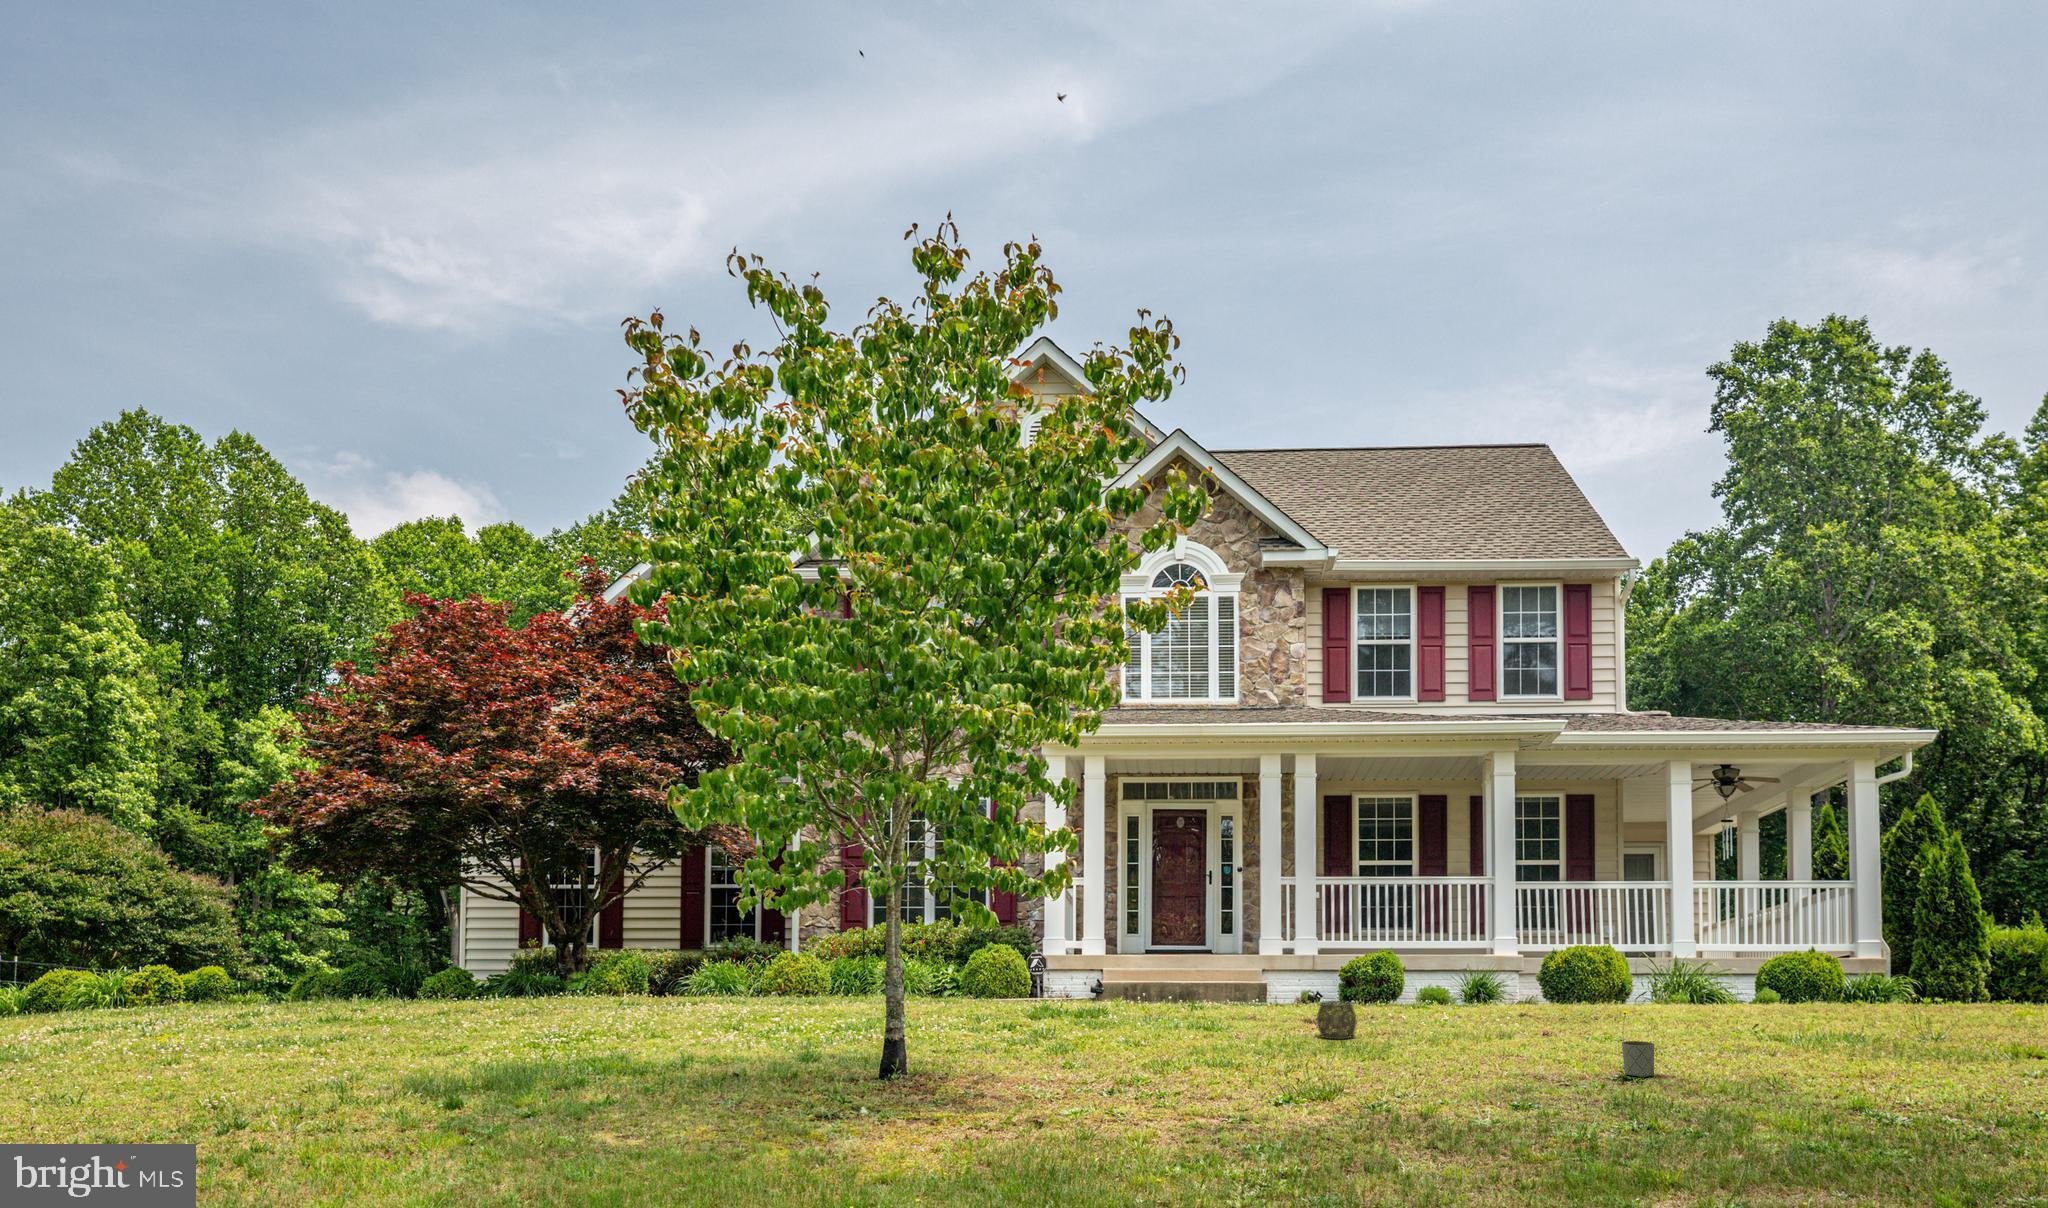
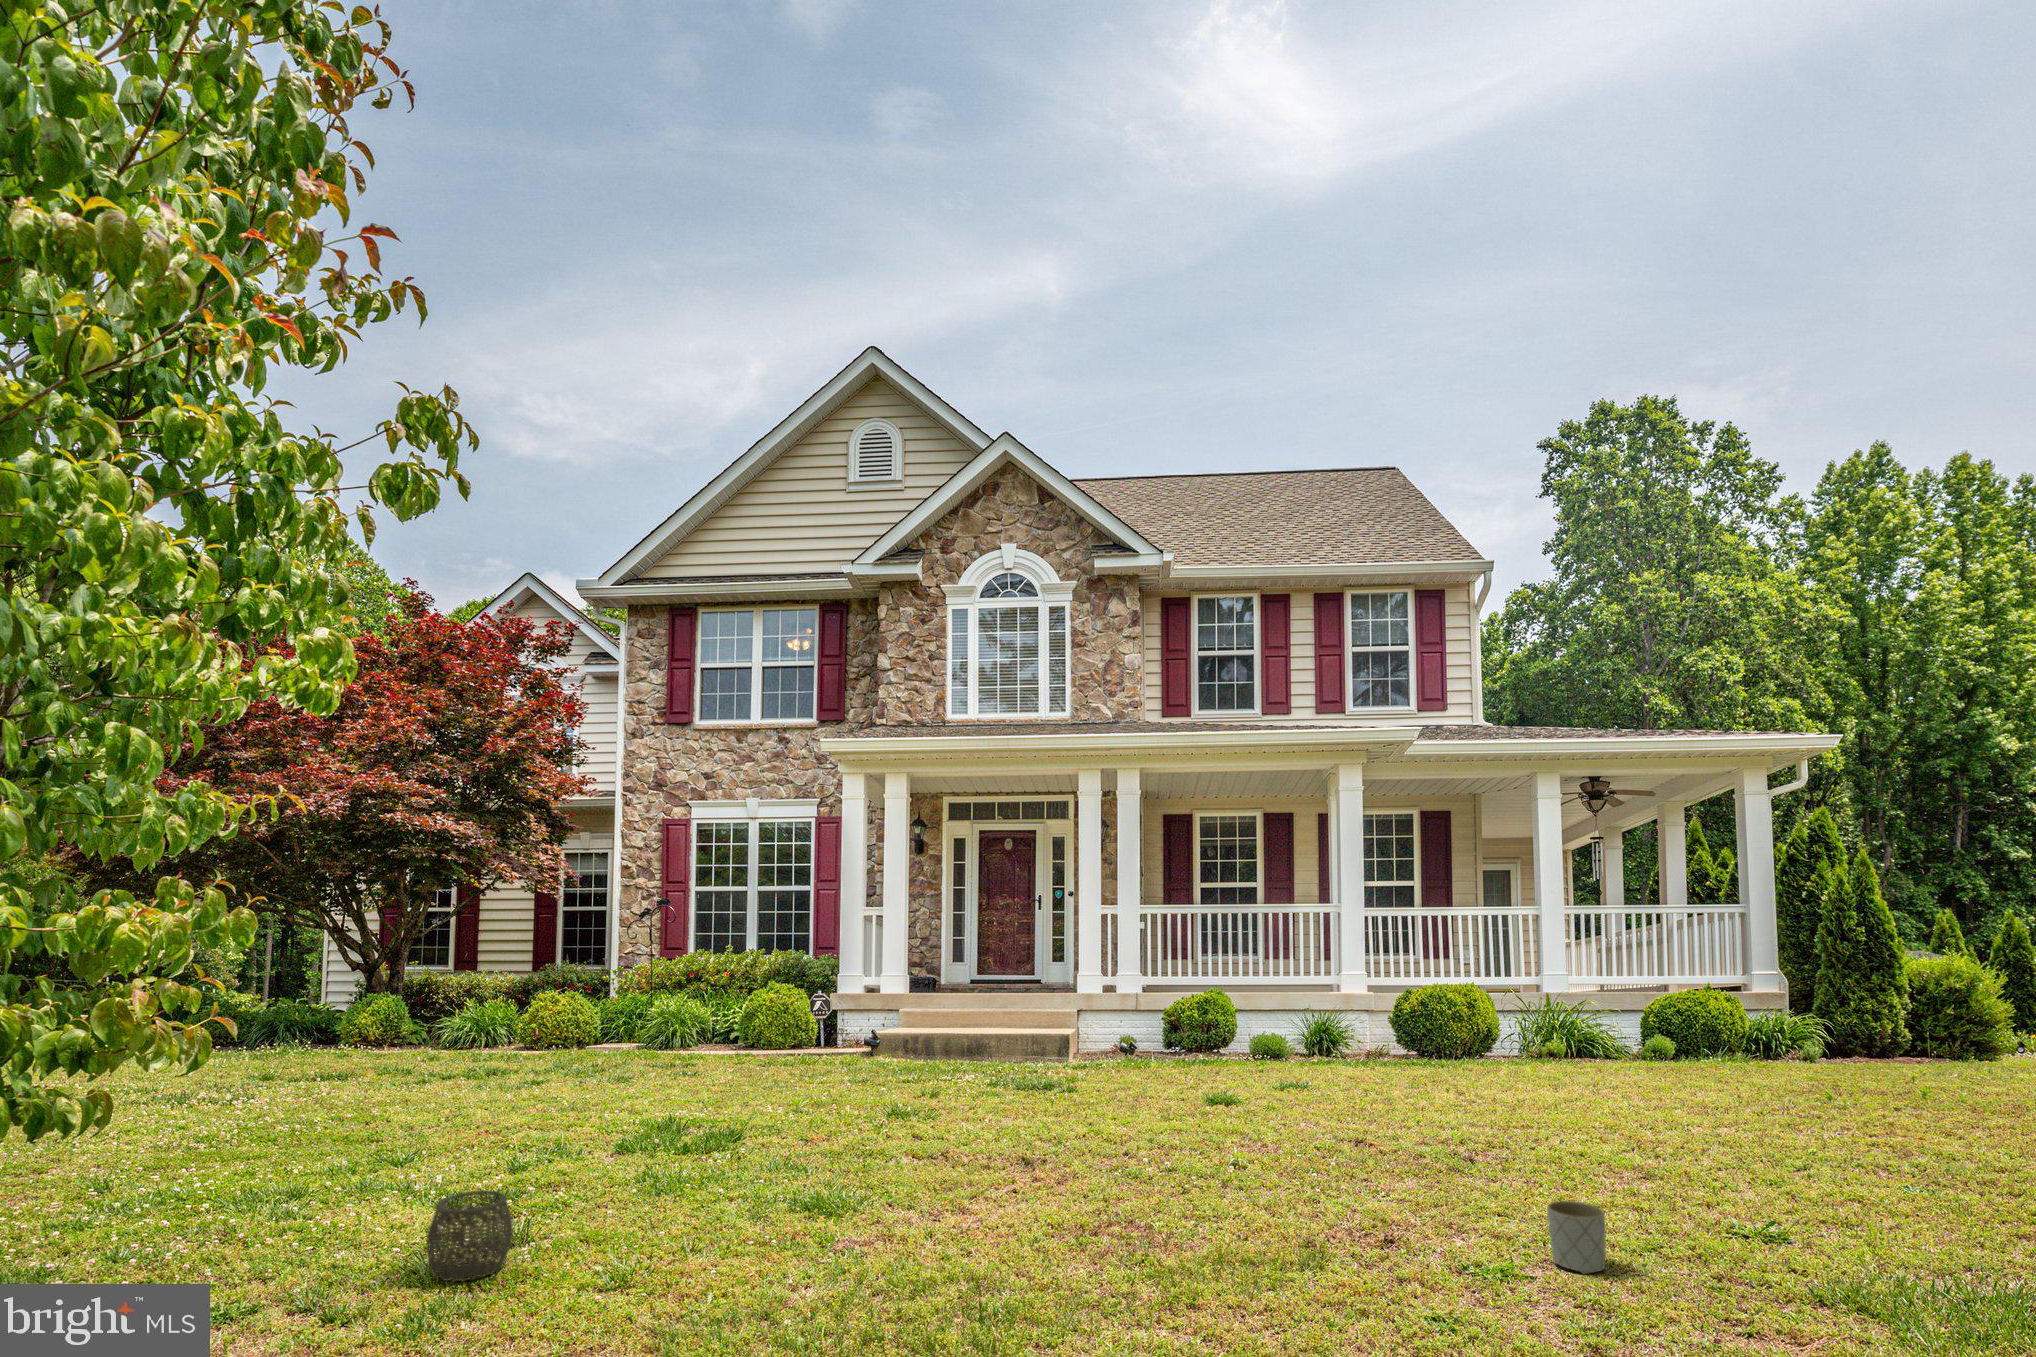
woven basket: present [1317,1001,1356,1039] -> present [426,1191,513,1282]

